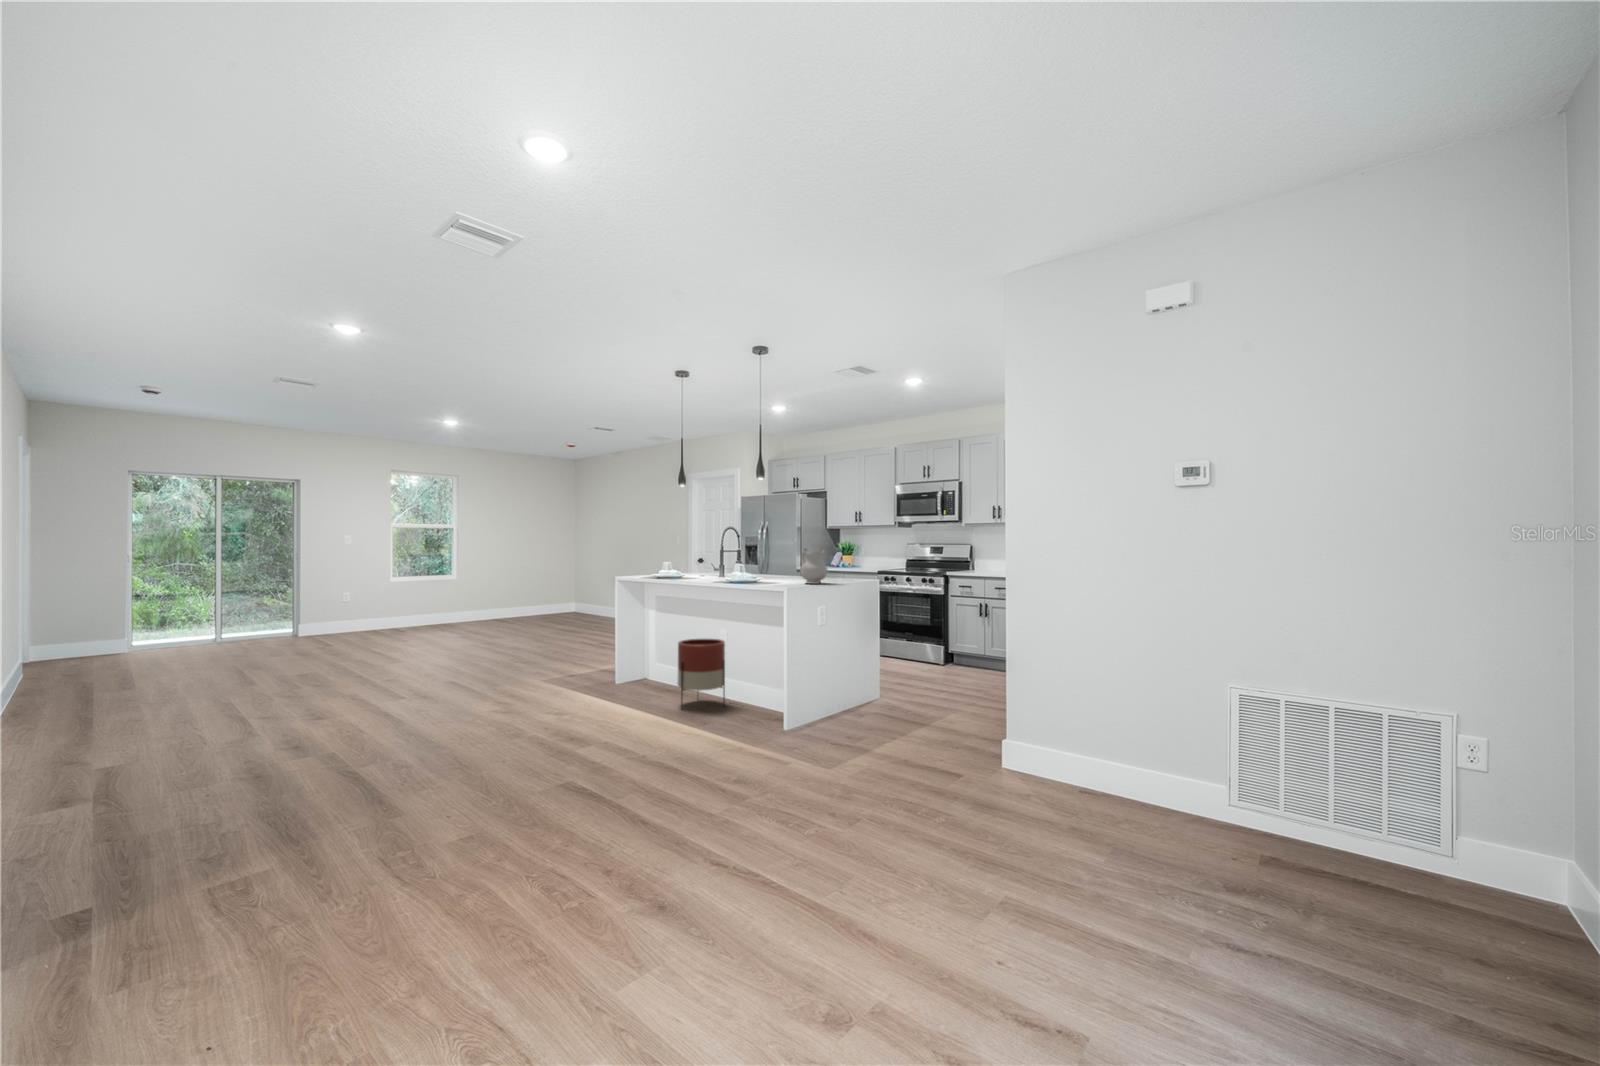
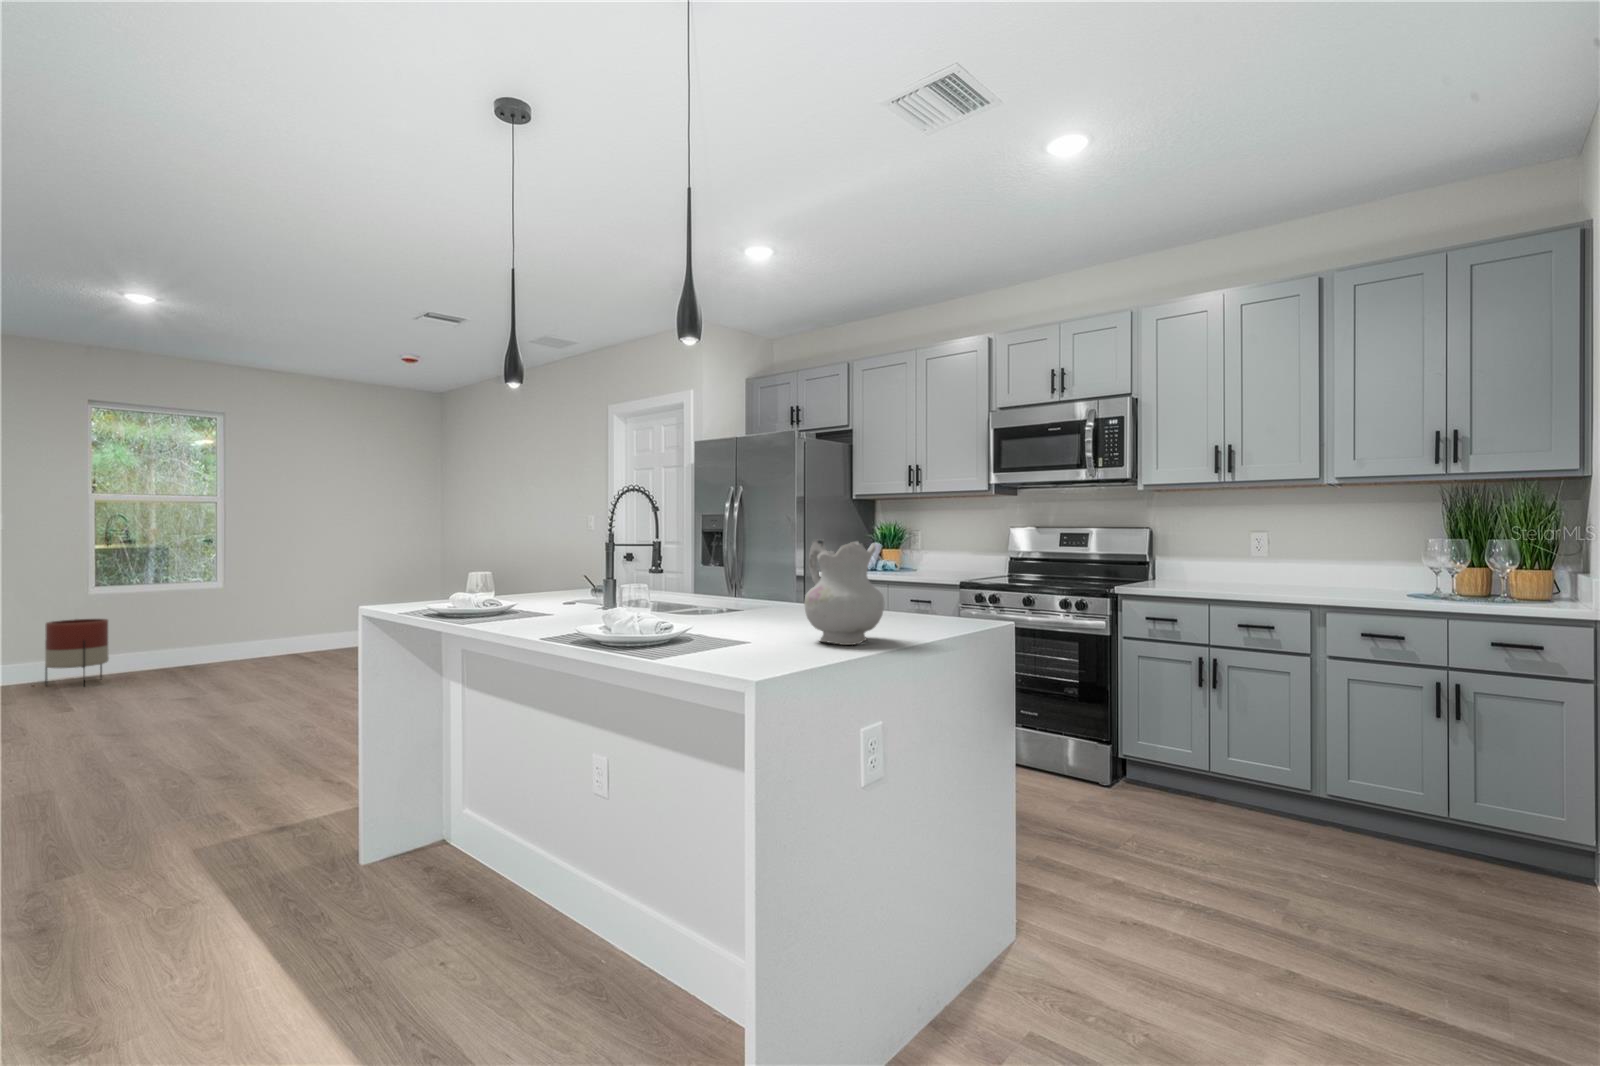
planter: present [677,639,725,707] -> present [45,619,109,685]

